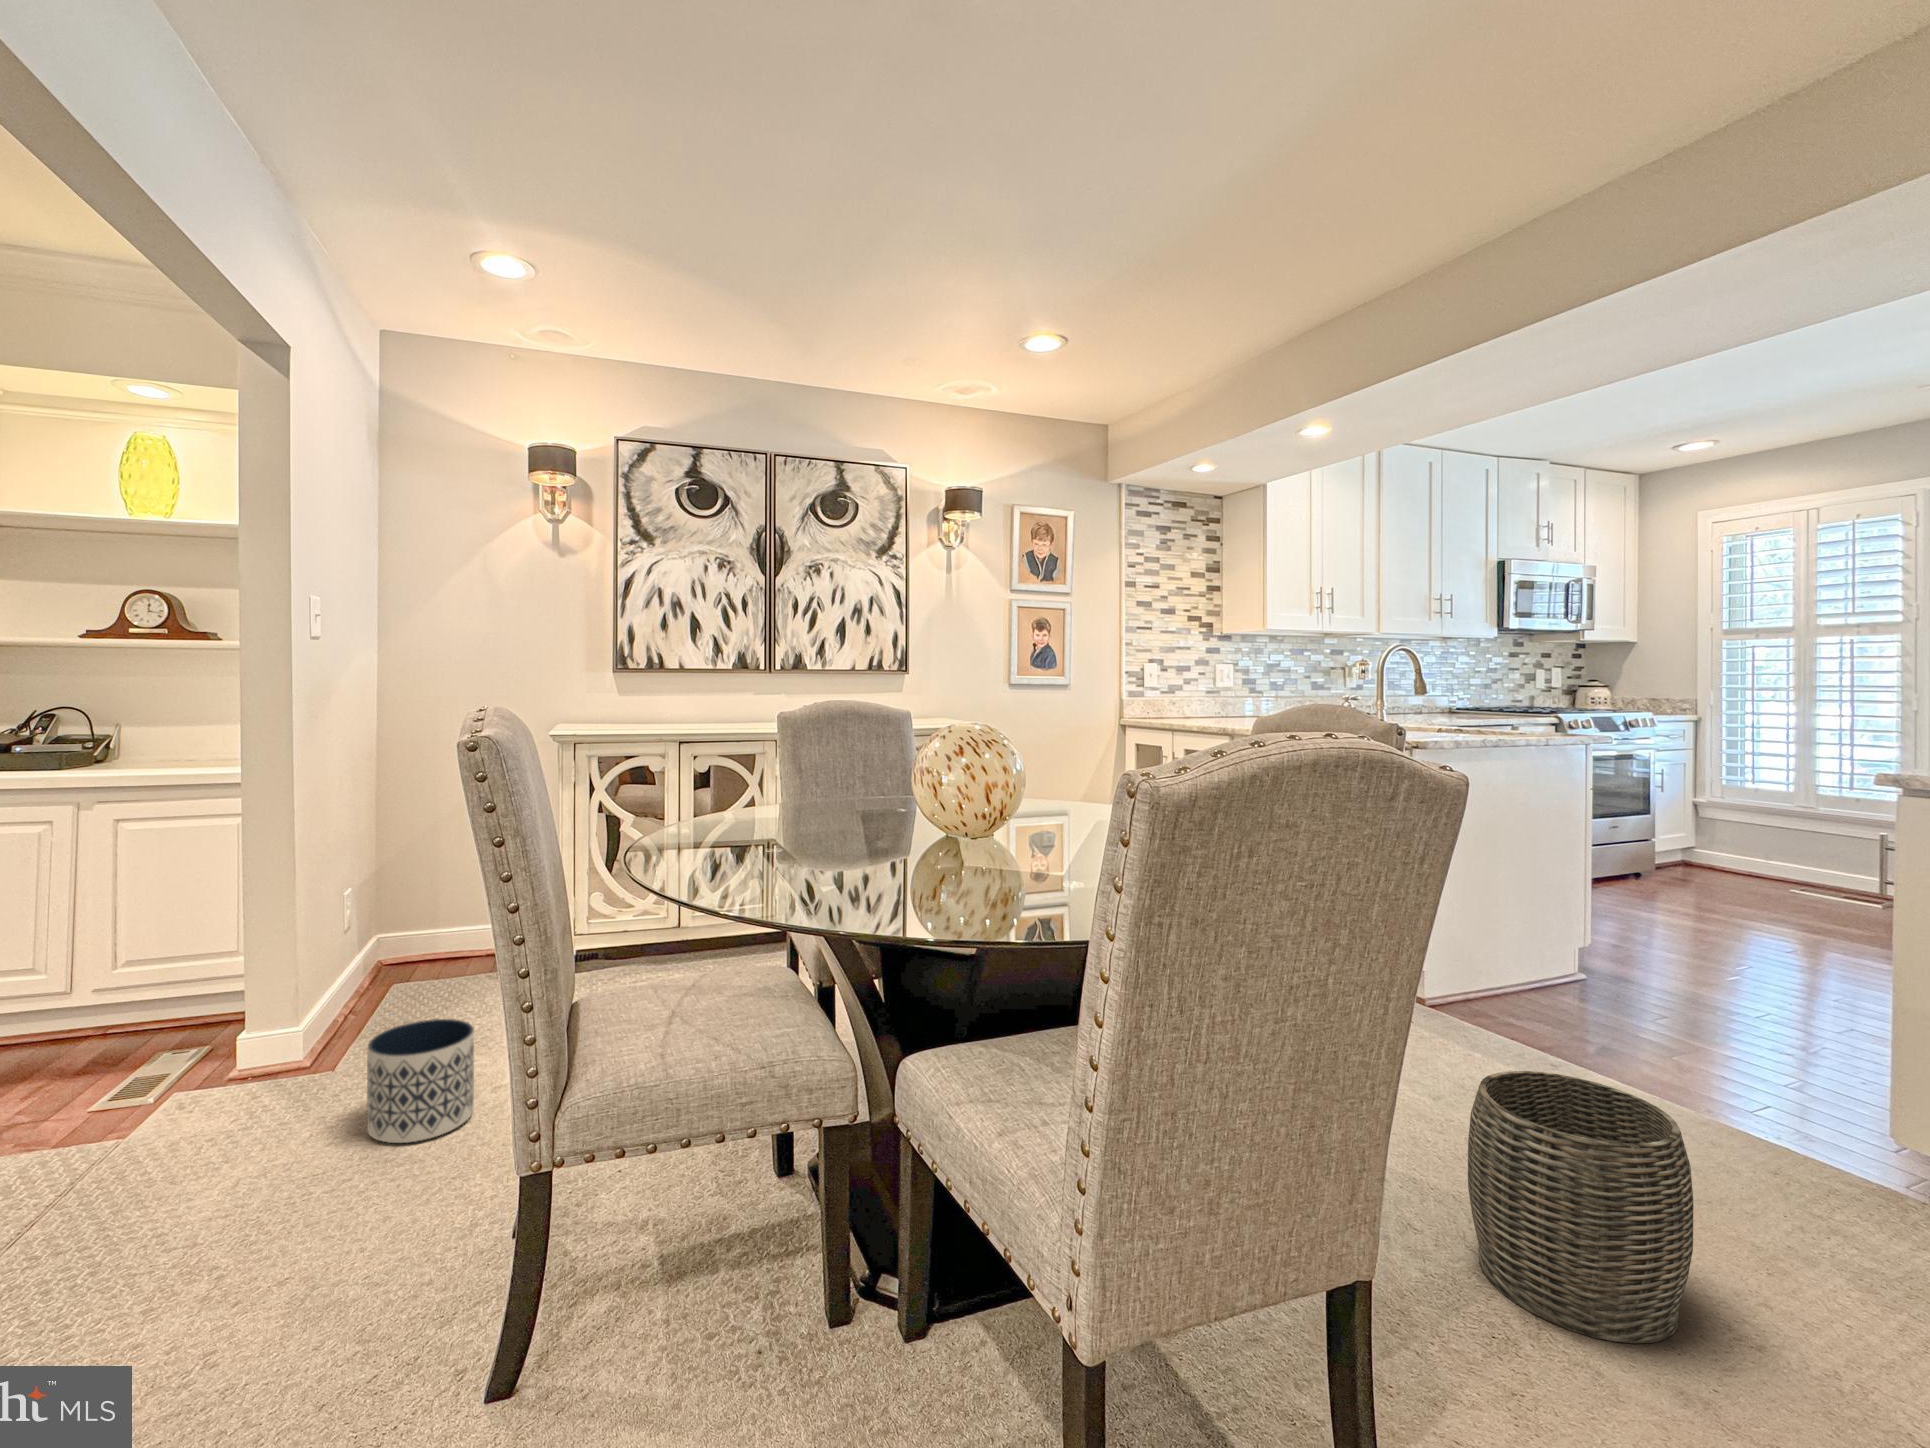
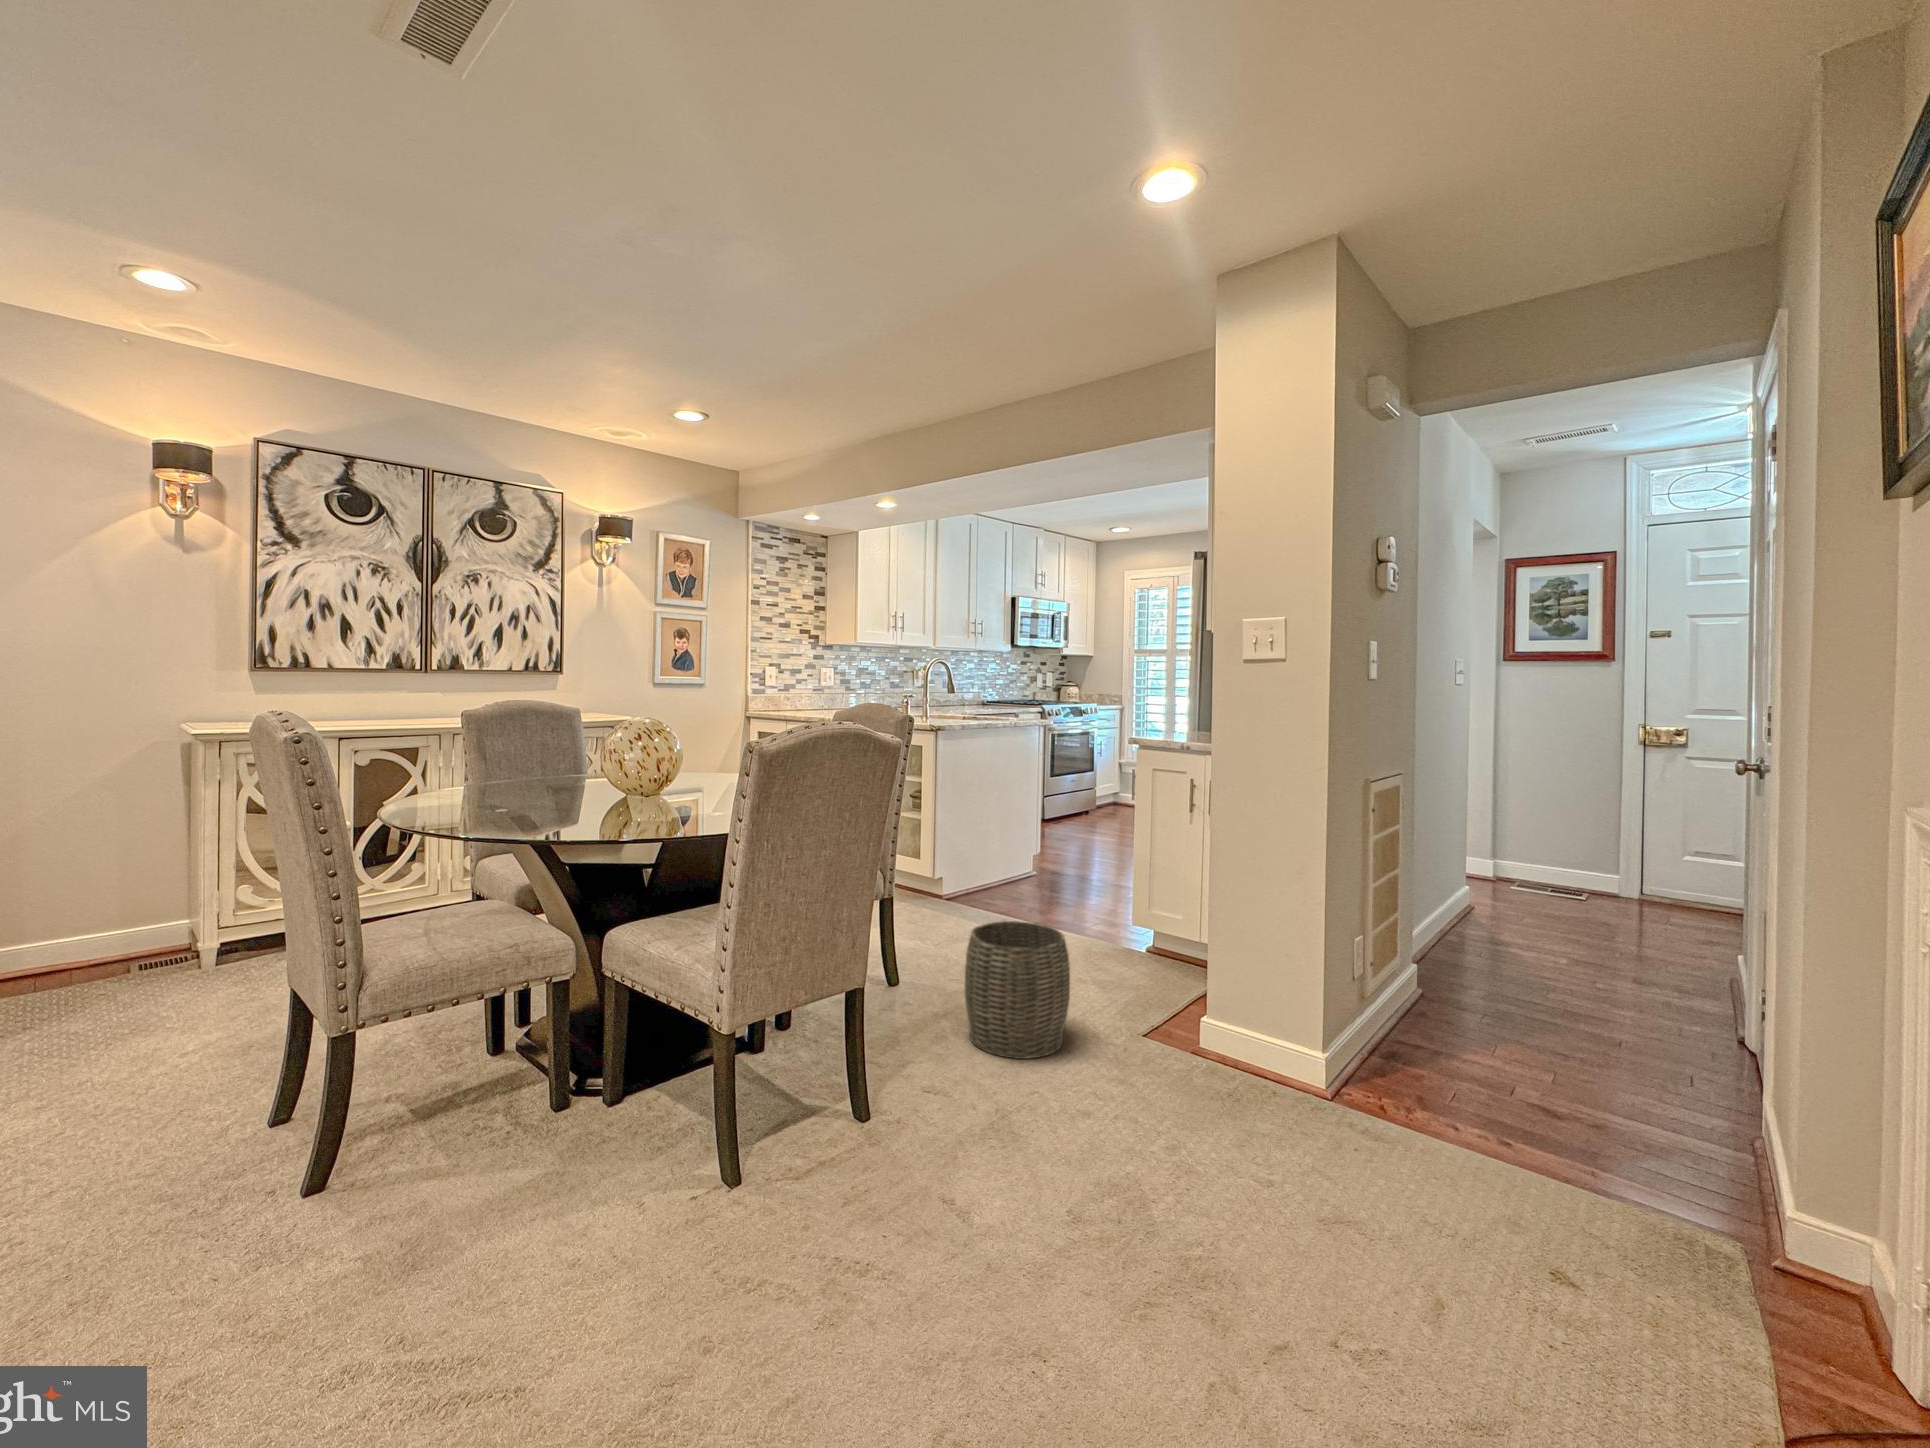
planter: present [367,1019,474,1143] -> none [26,1009,154,1130]

